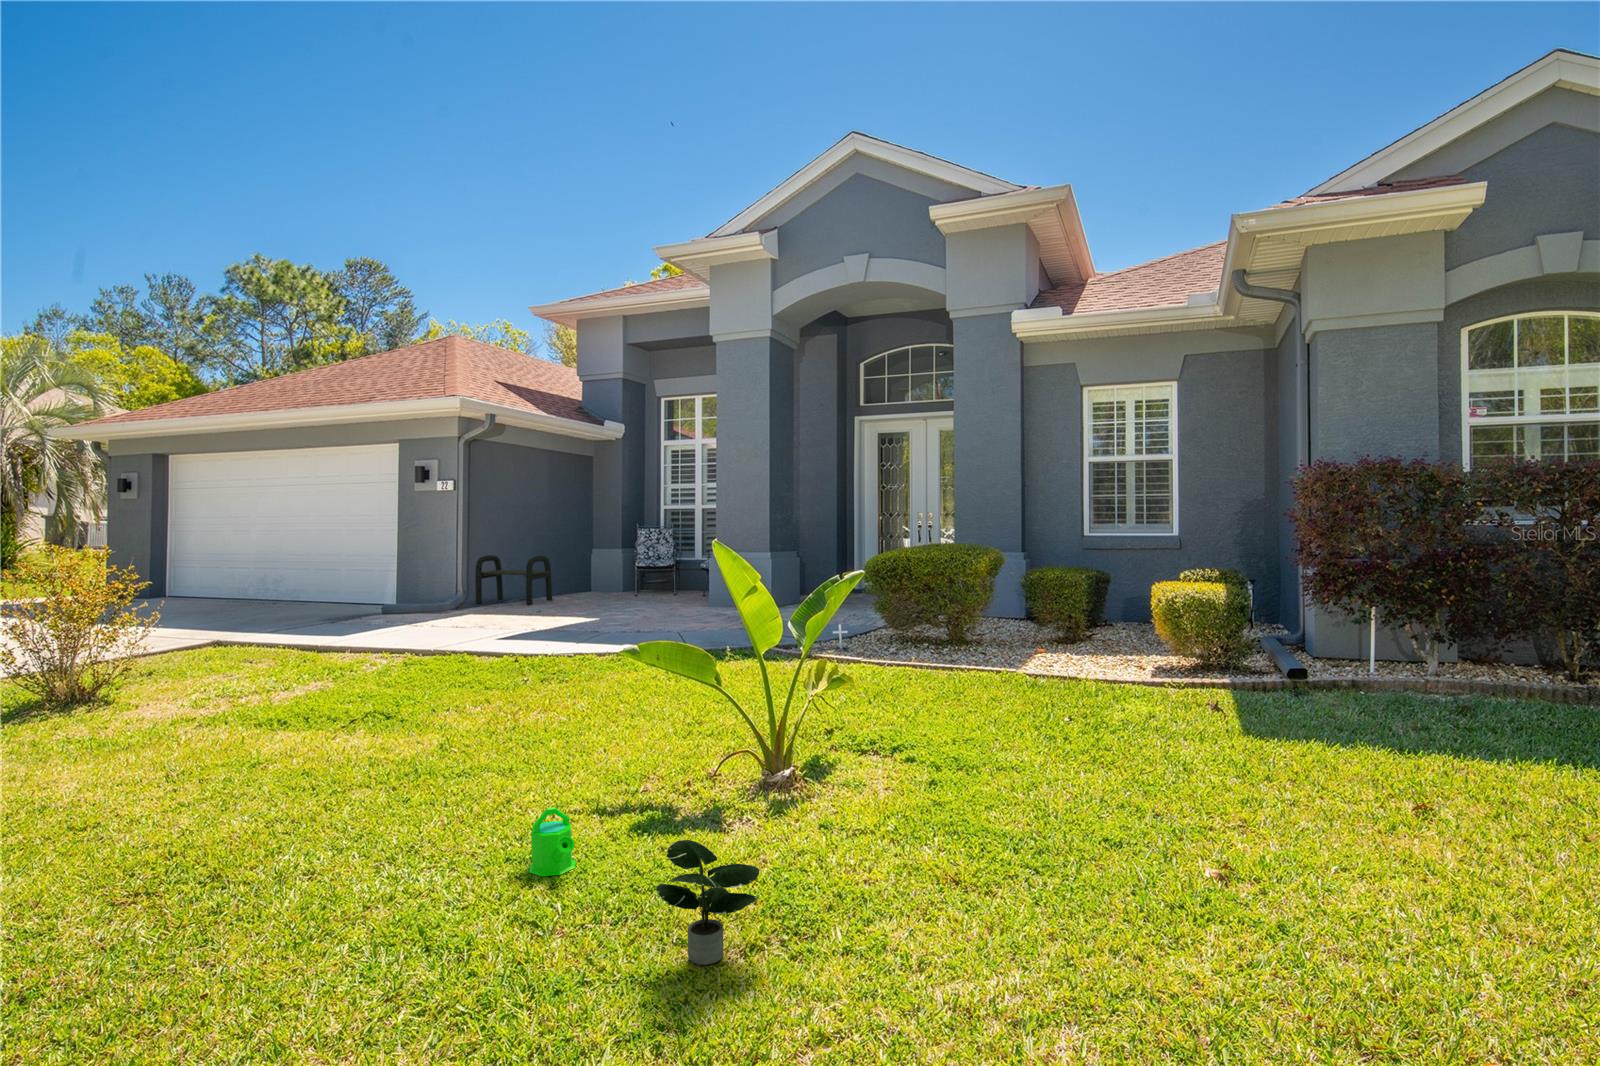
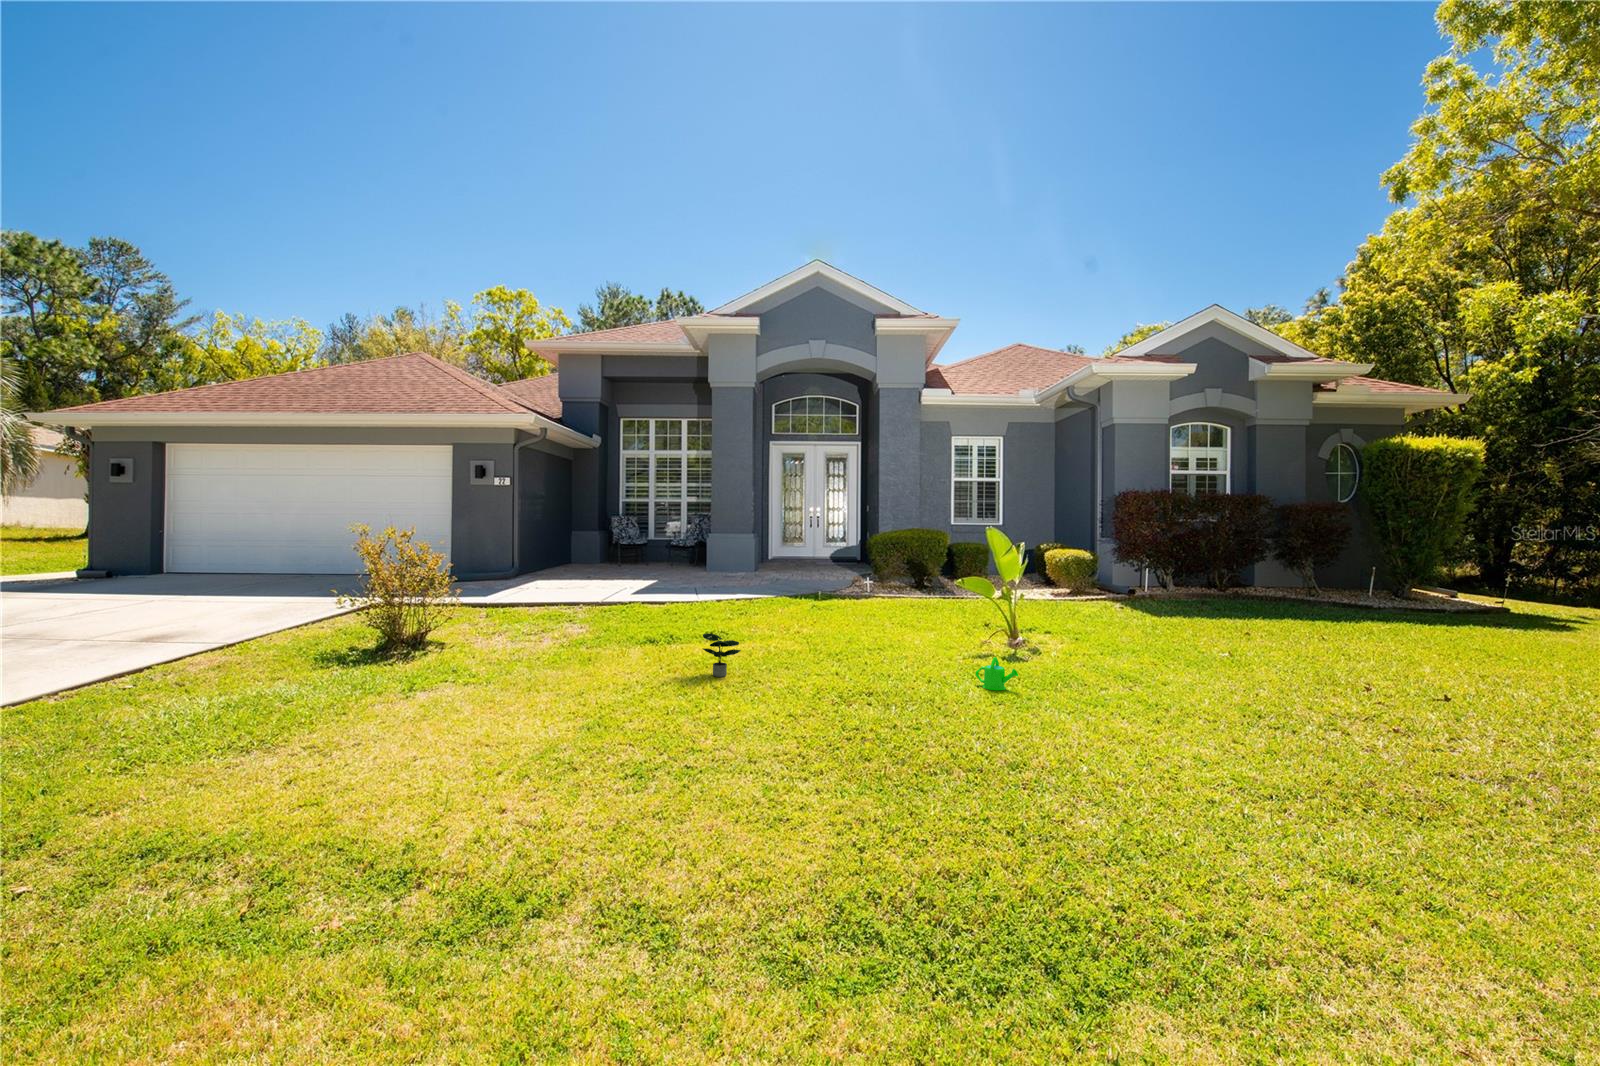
bench: present [475,555,552,605] -> none [523,536,580,573]
potted plant: present [656,840,760,965] -> present [703,633,741,677]

